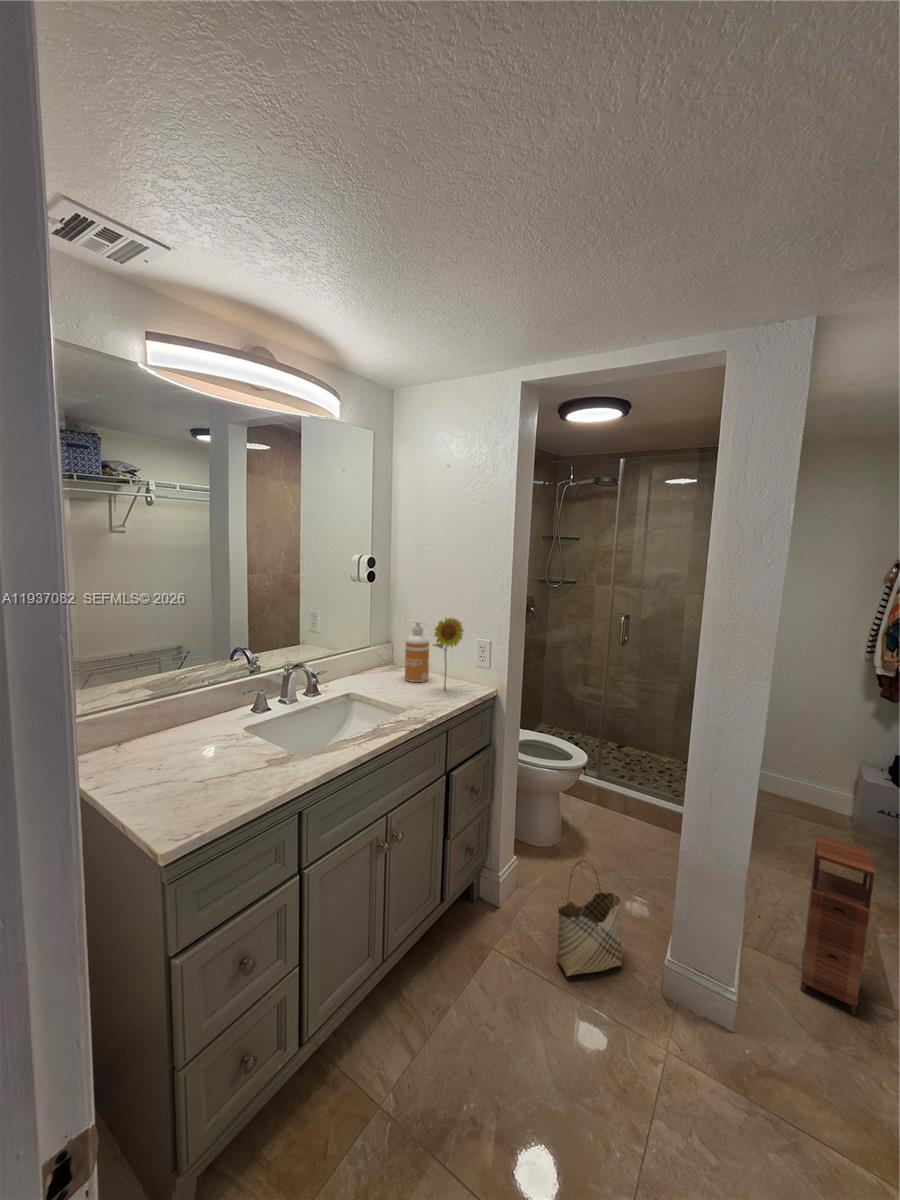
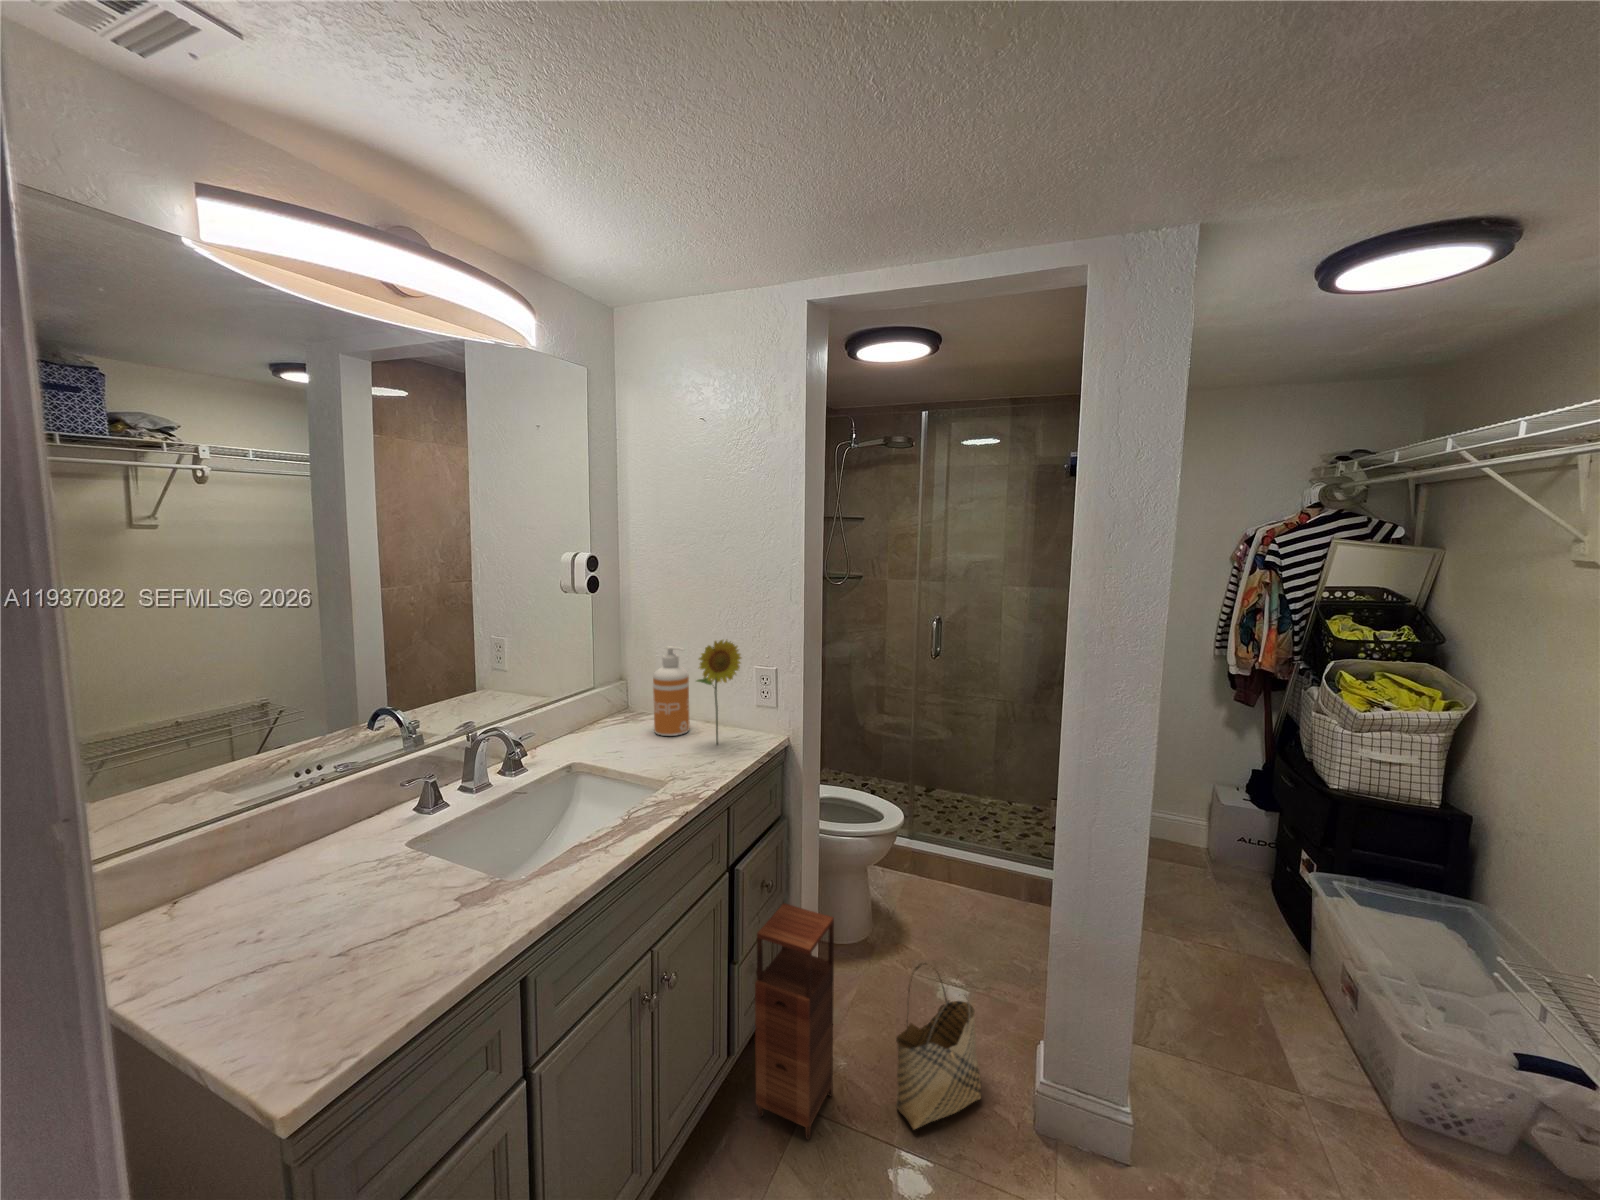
storage cabinet: present [800,835,874,1015] -> present [755,903,834,1139]

